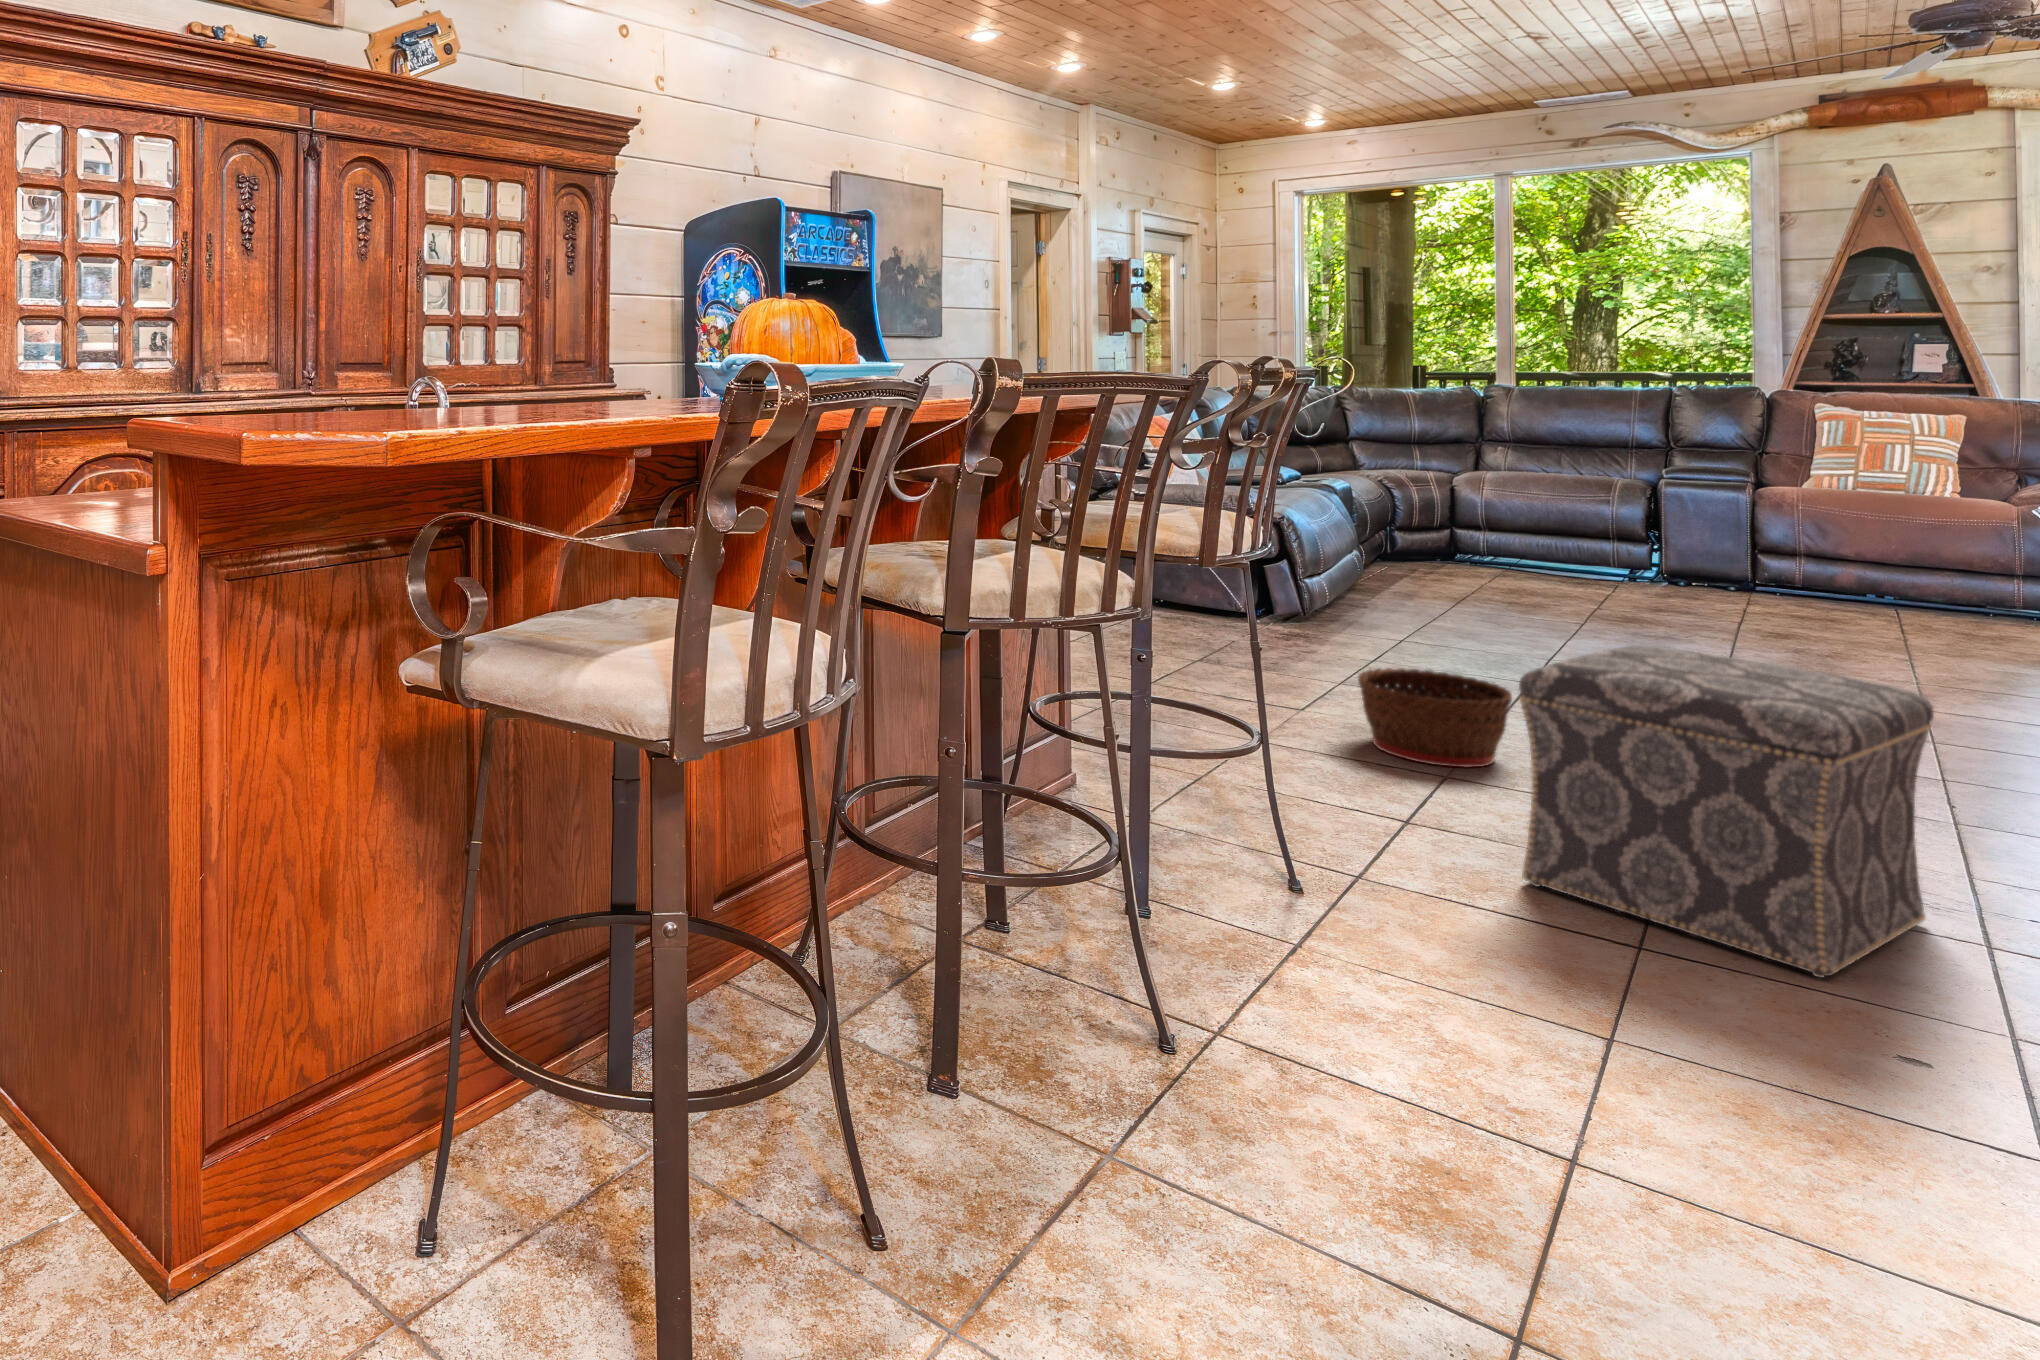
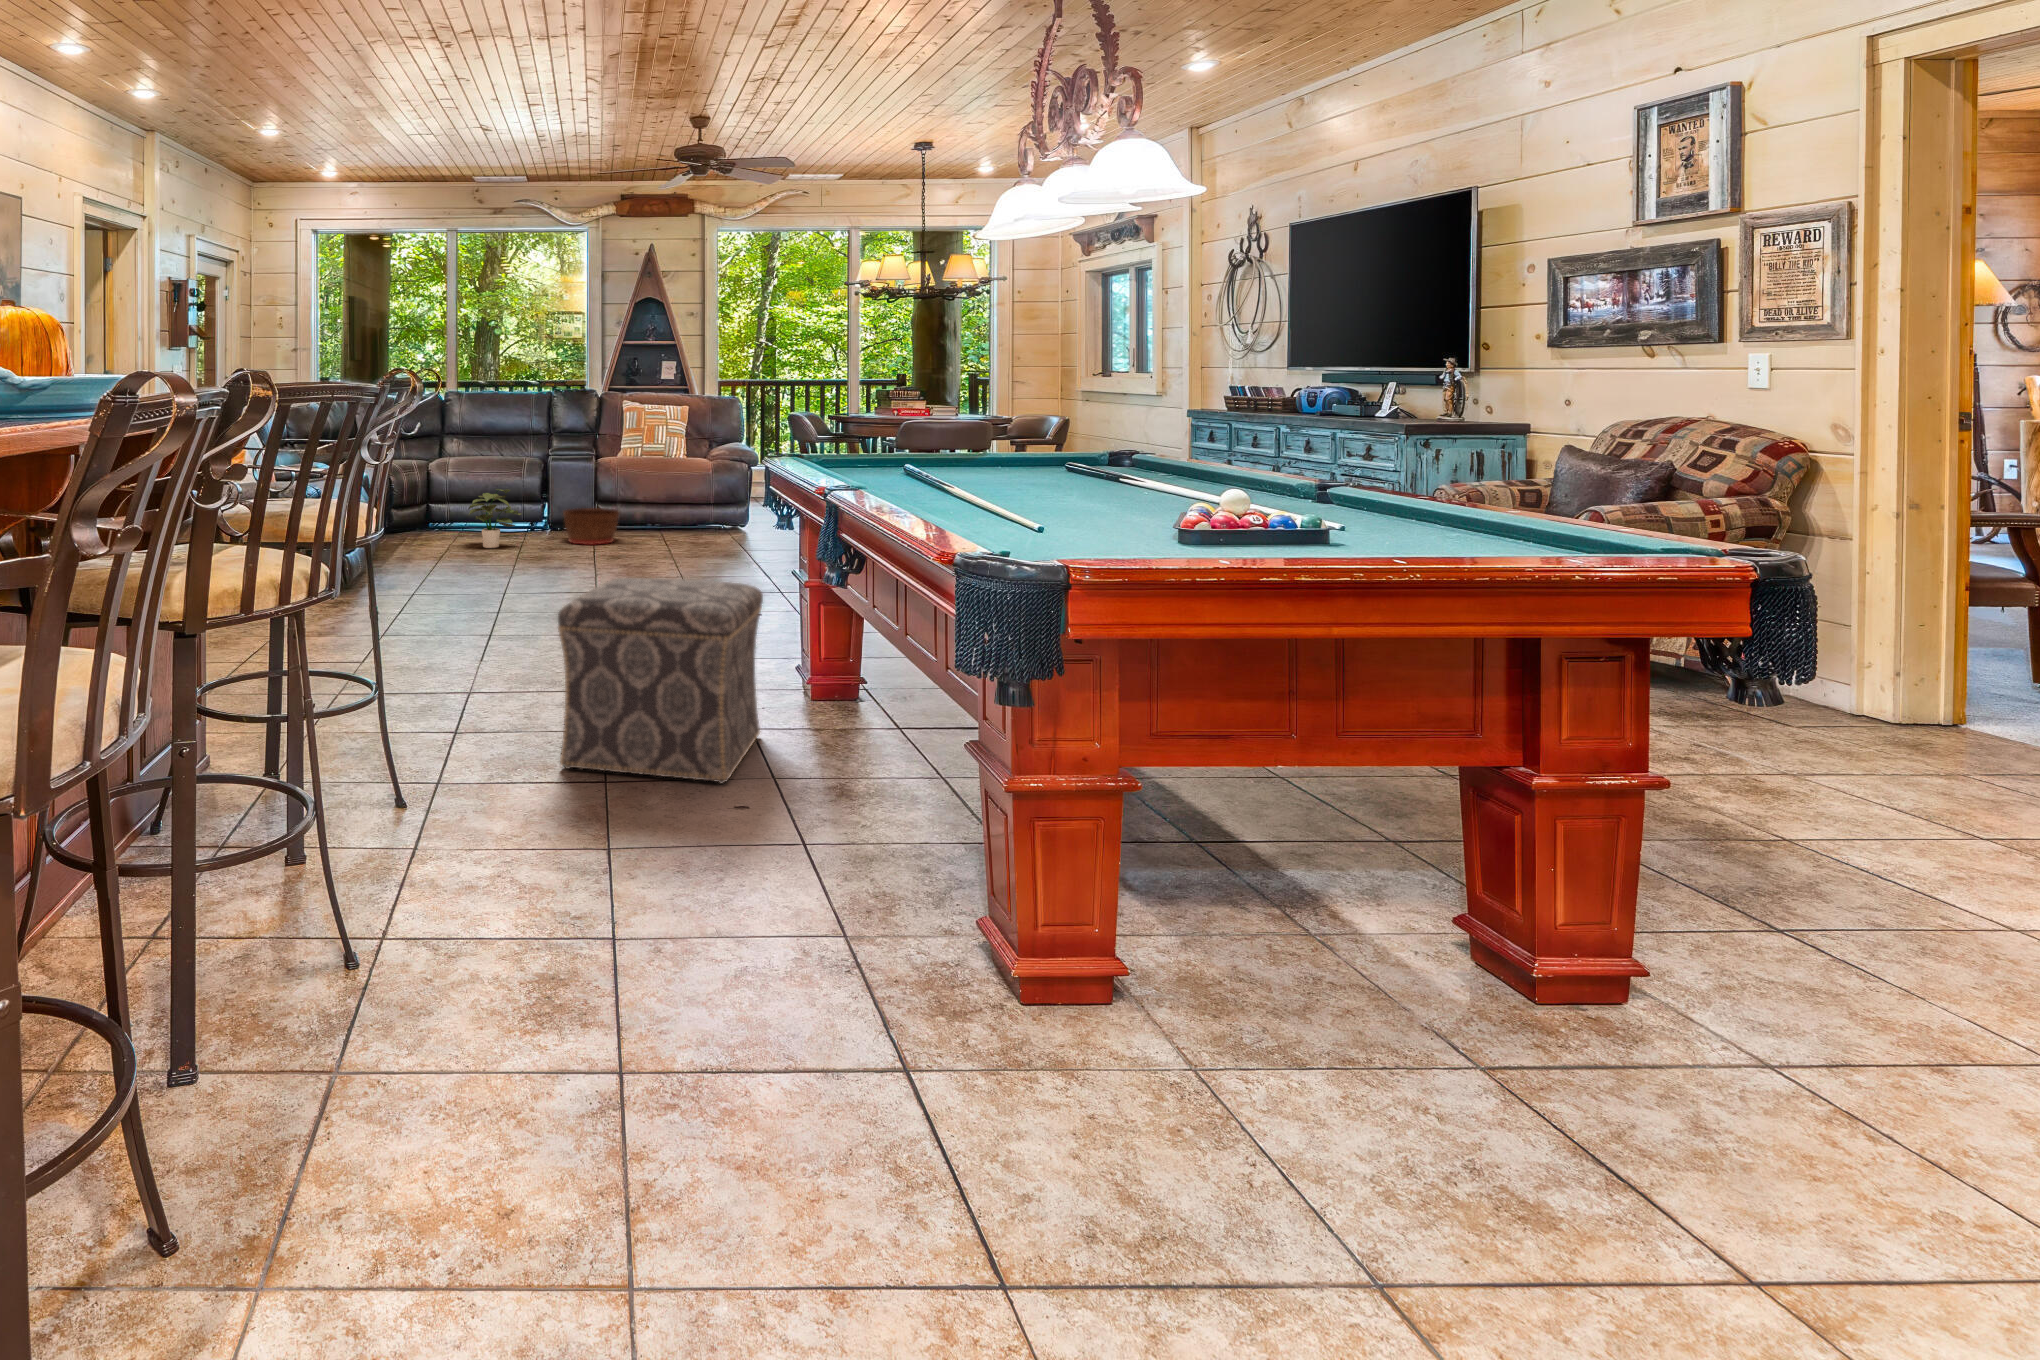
potted plant: none [1462,506,1548,580] -> present [468,489,521,548]
basket: present [1358,668,1512,767] -> present [563,508,619,545]

